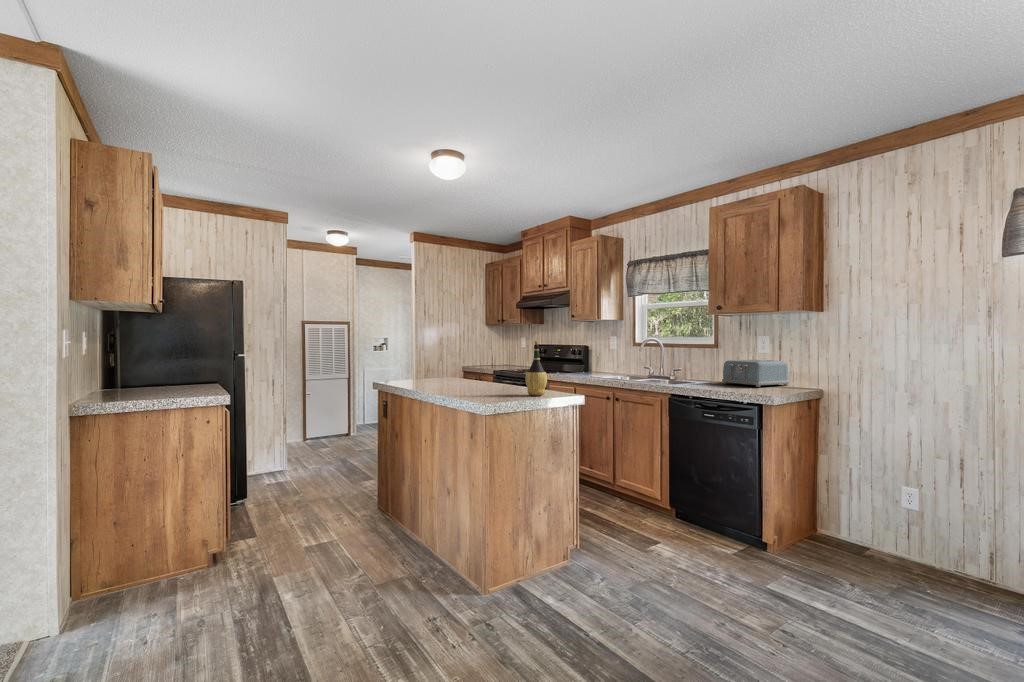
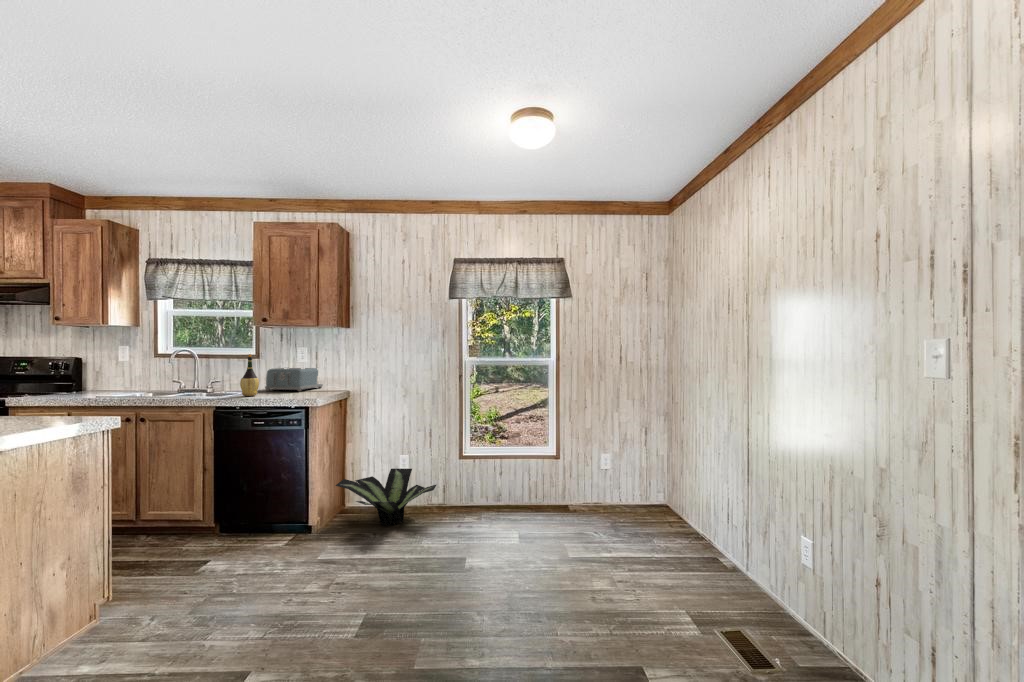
wine bottle: present [525,341,547,395] -> present [240,354,259,396]
potted plant: none [798,500,967,585] -> present [336,469,436,526]

